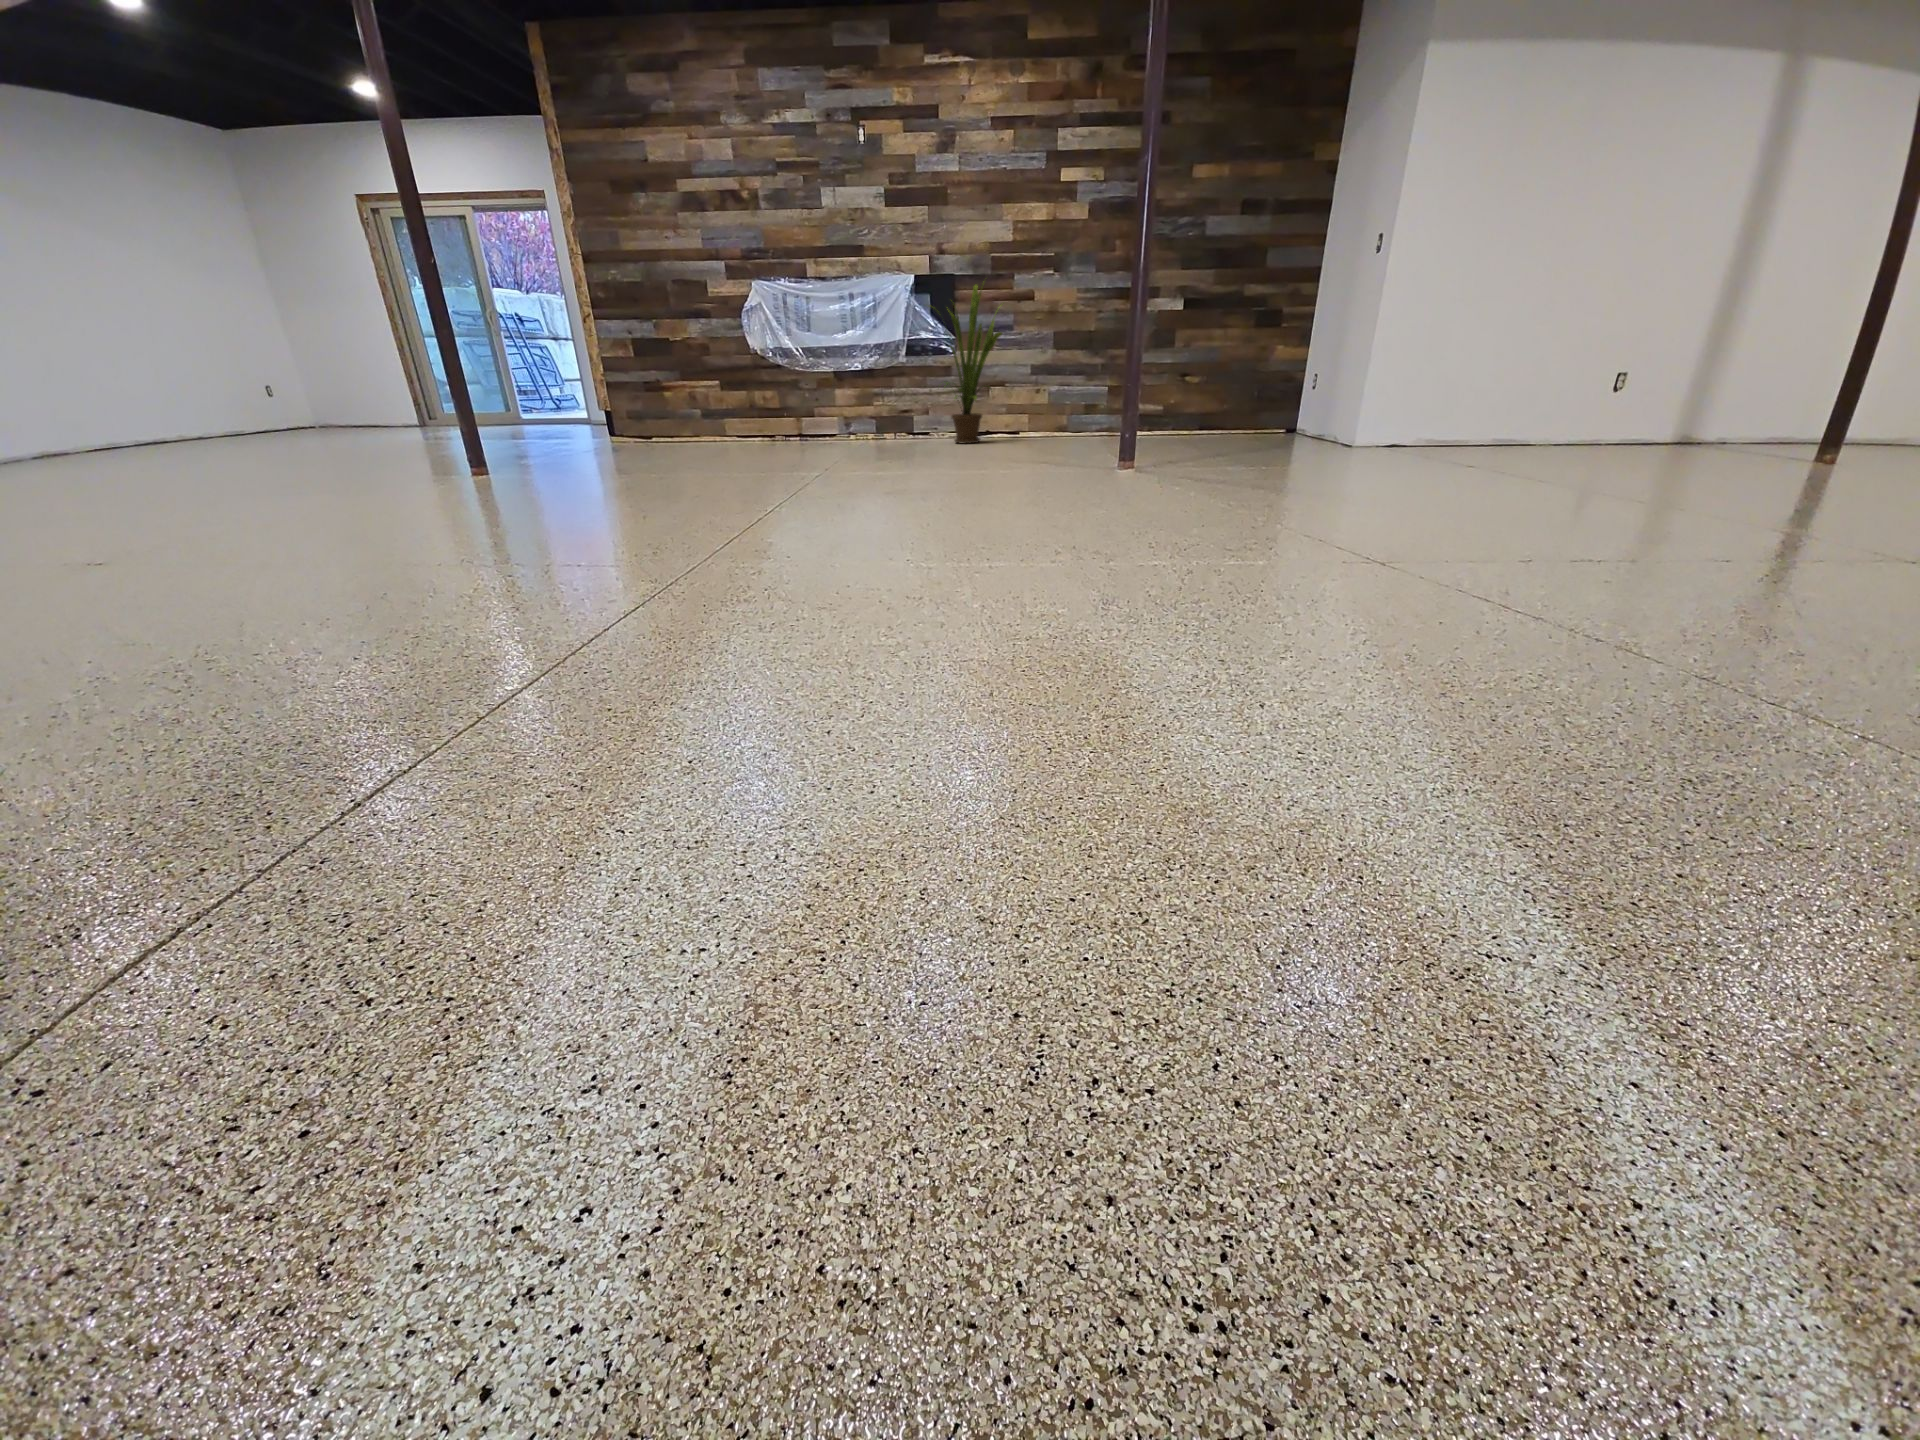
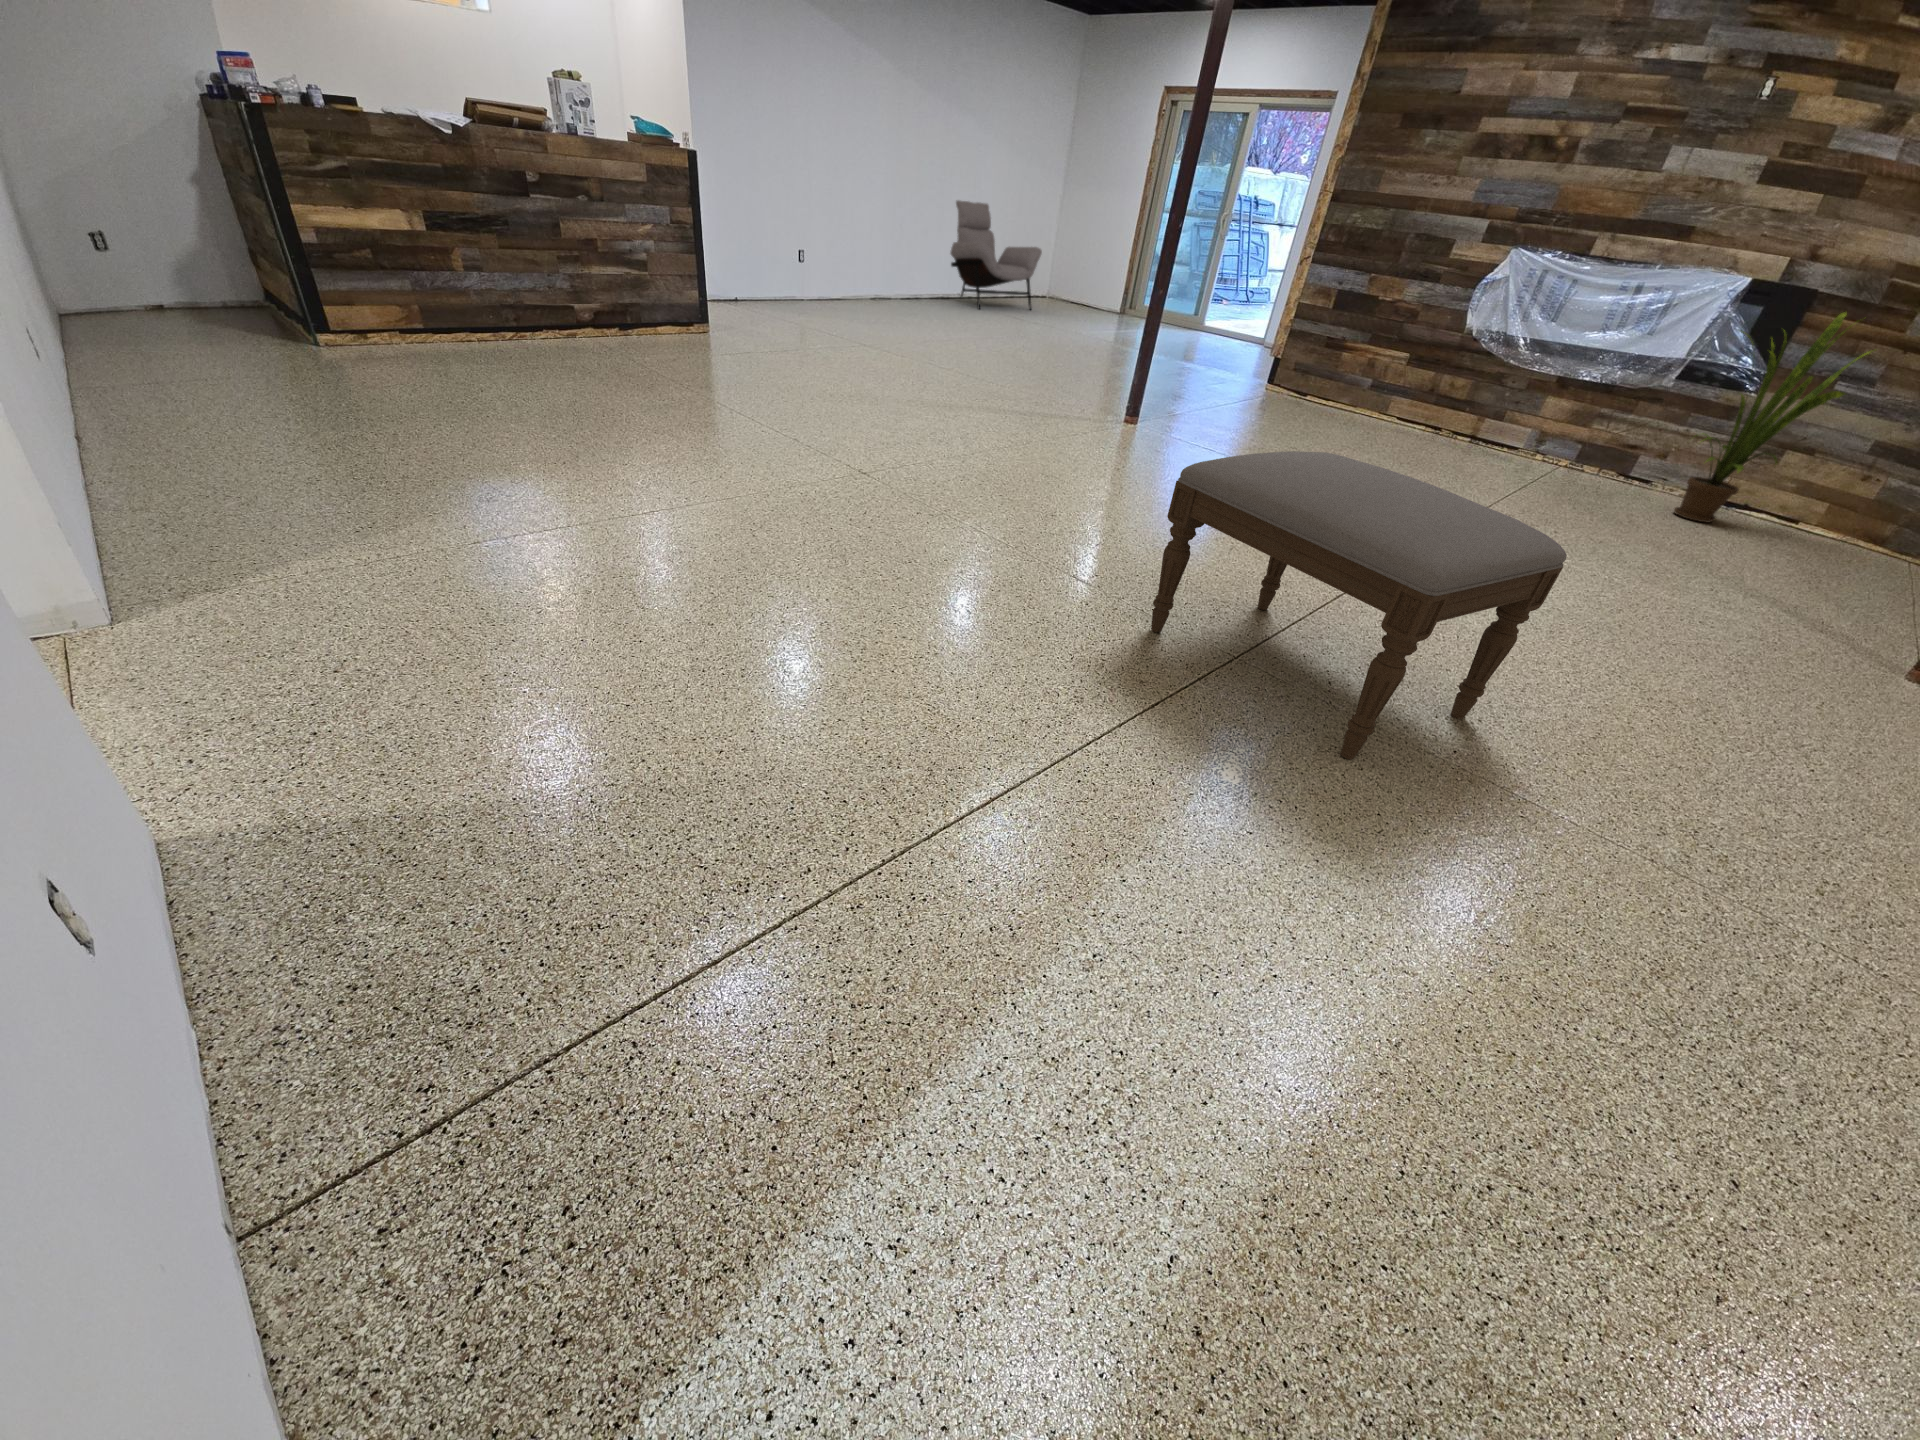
lounge chair: none [112,333,296,452] -> present [951,201,1042,310]
ottoman: none [540,343,906,587] -> present [1151,451,1567,760]

